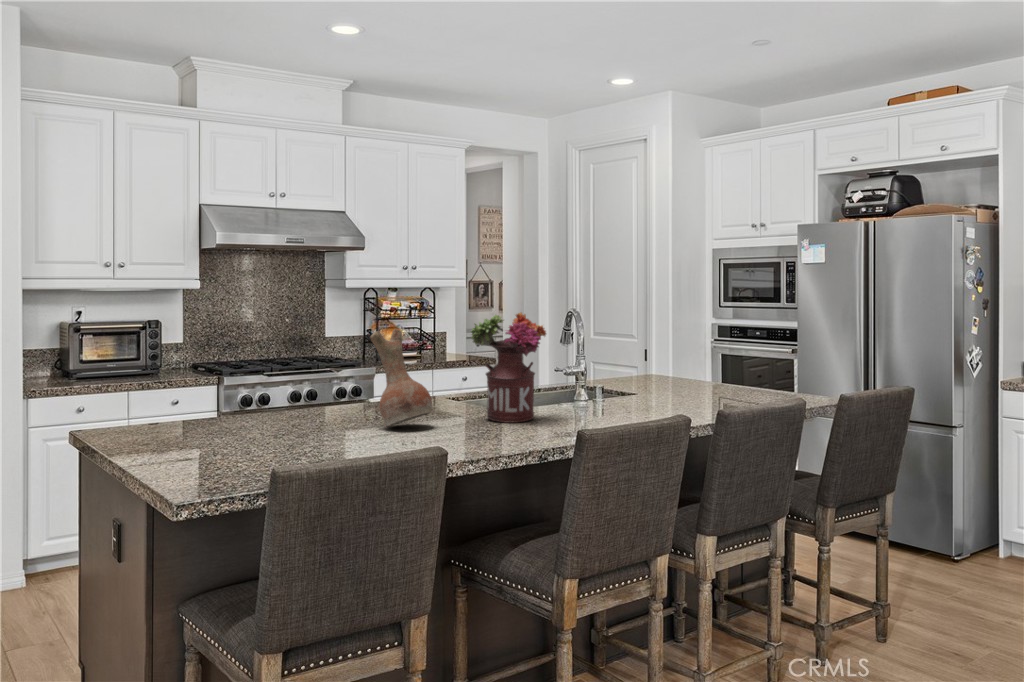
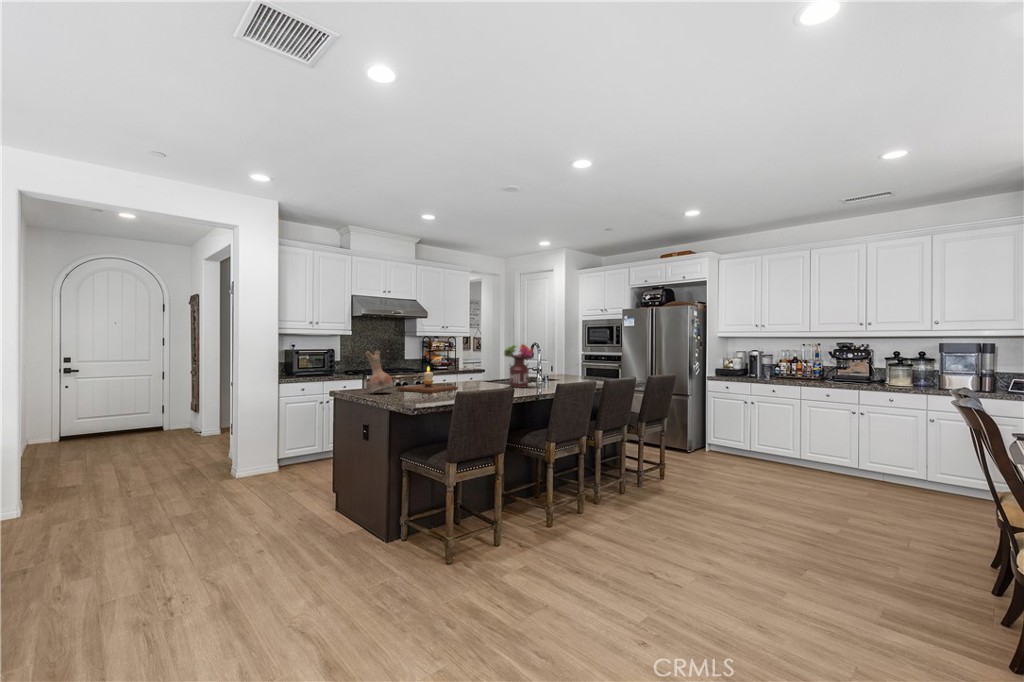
vase: present [370,329,433,427] -> present [366,351,393,393]
candle: none [199,371,352,442] -> present [397,366,458,393]

